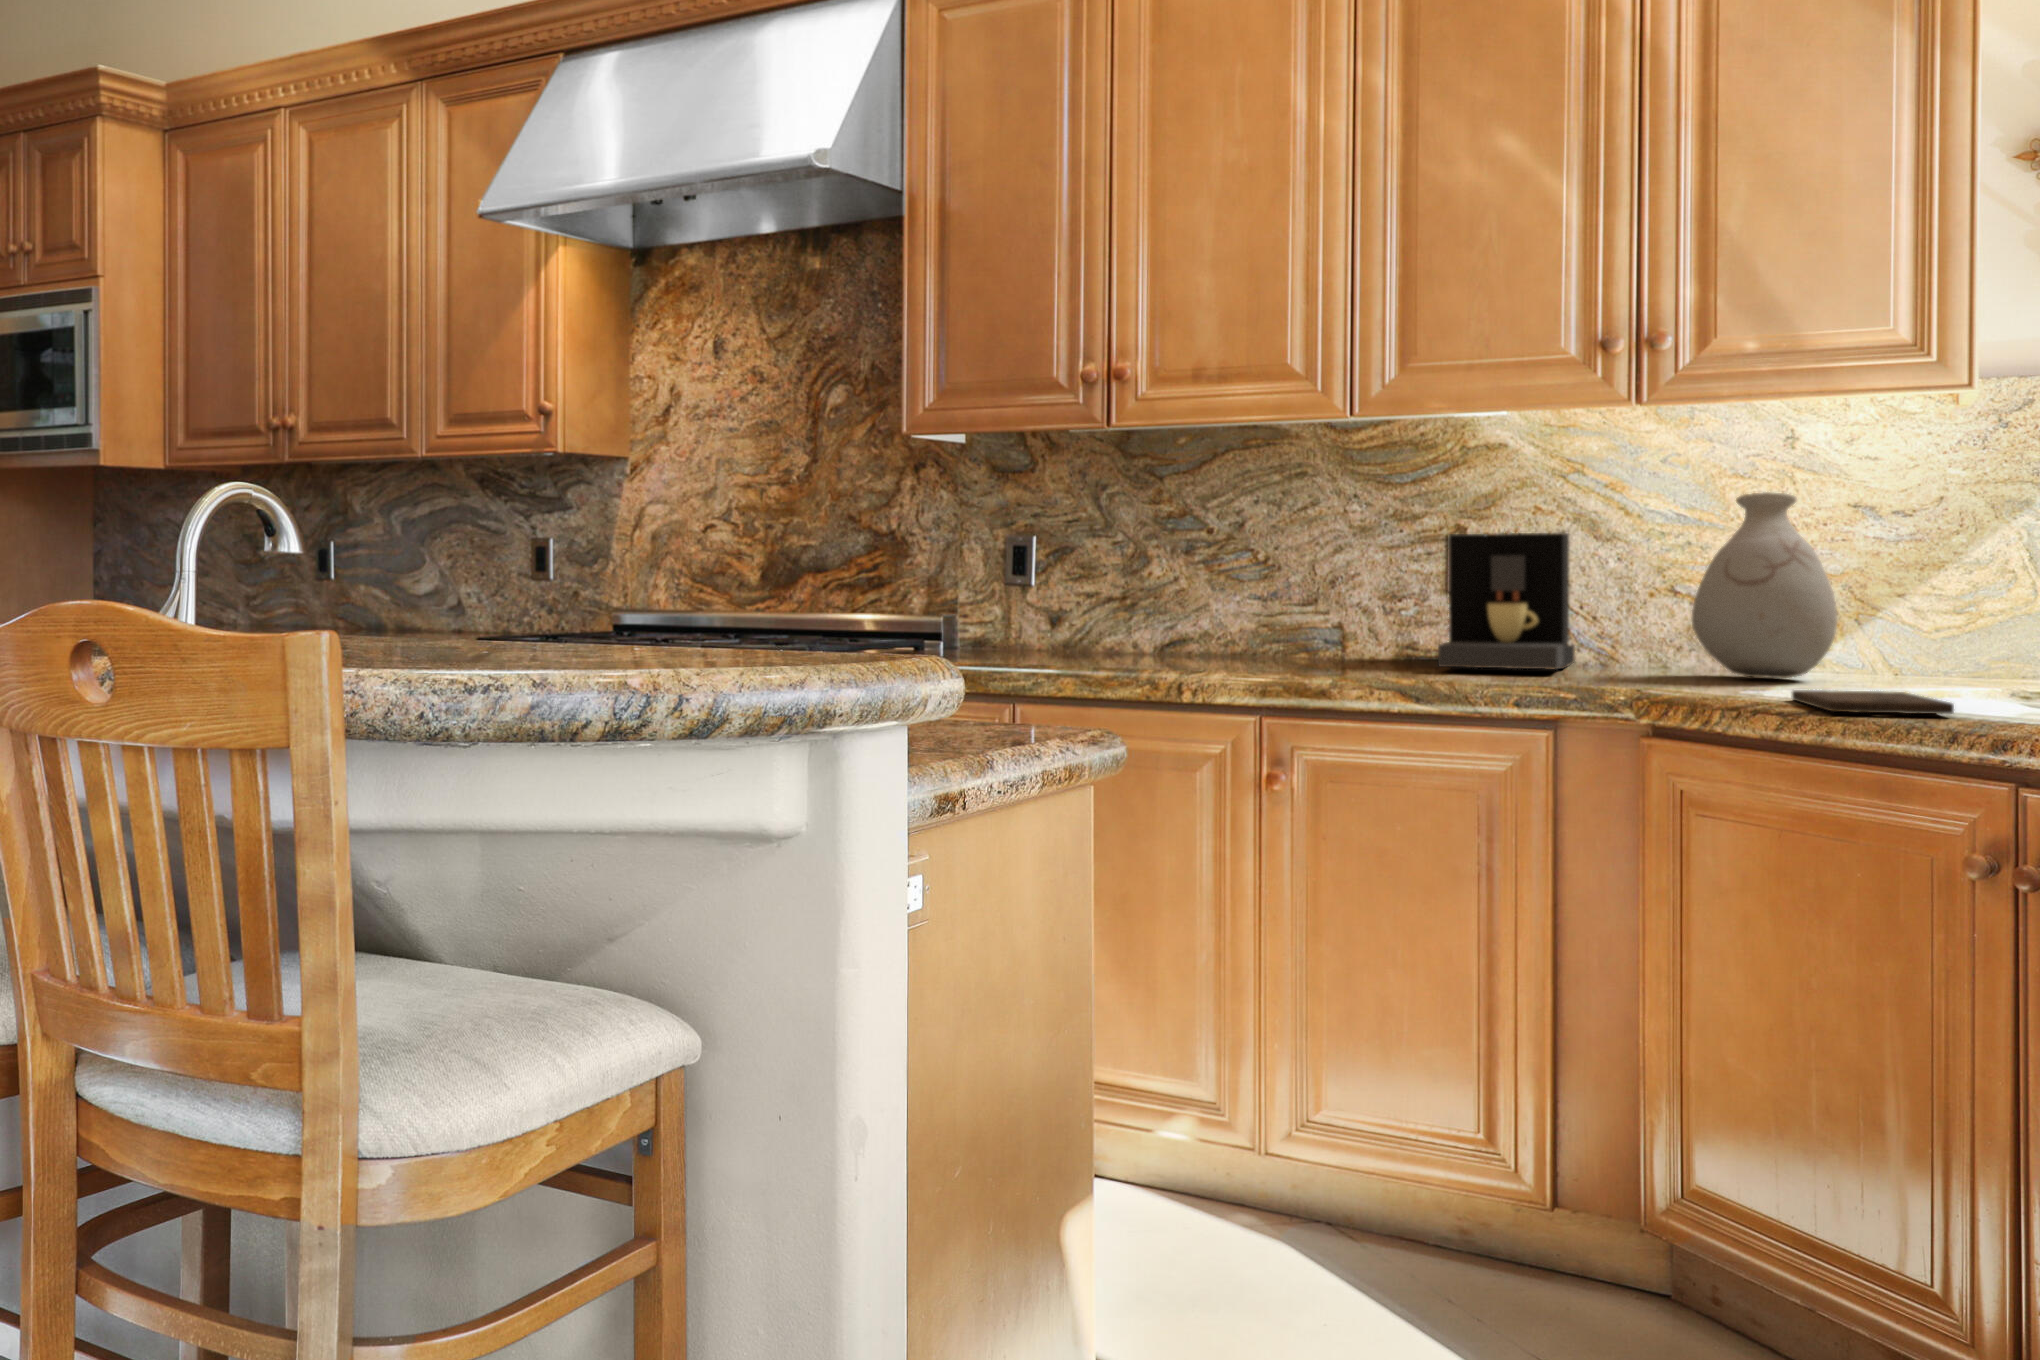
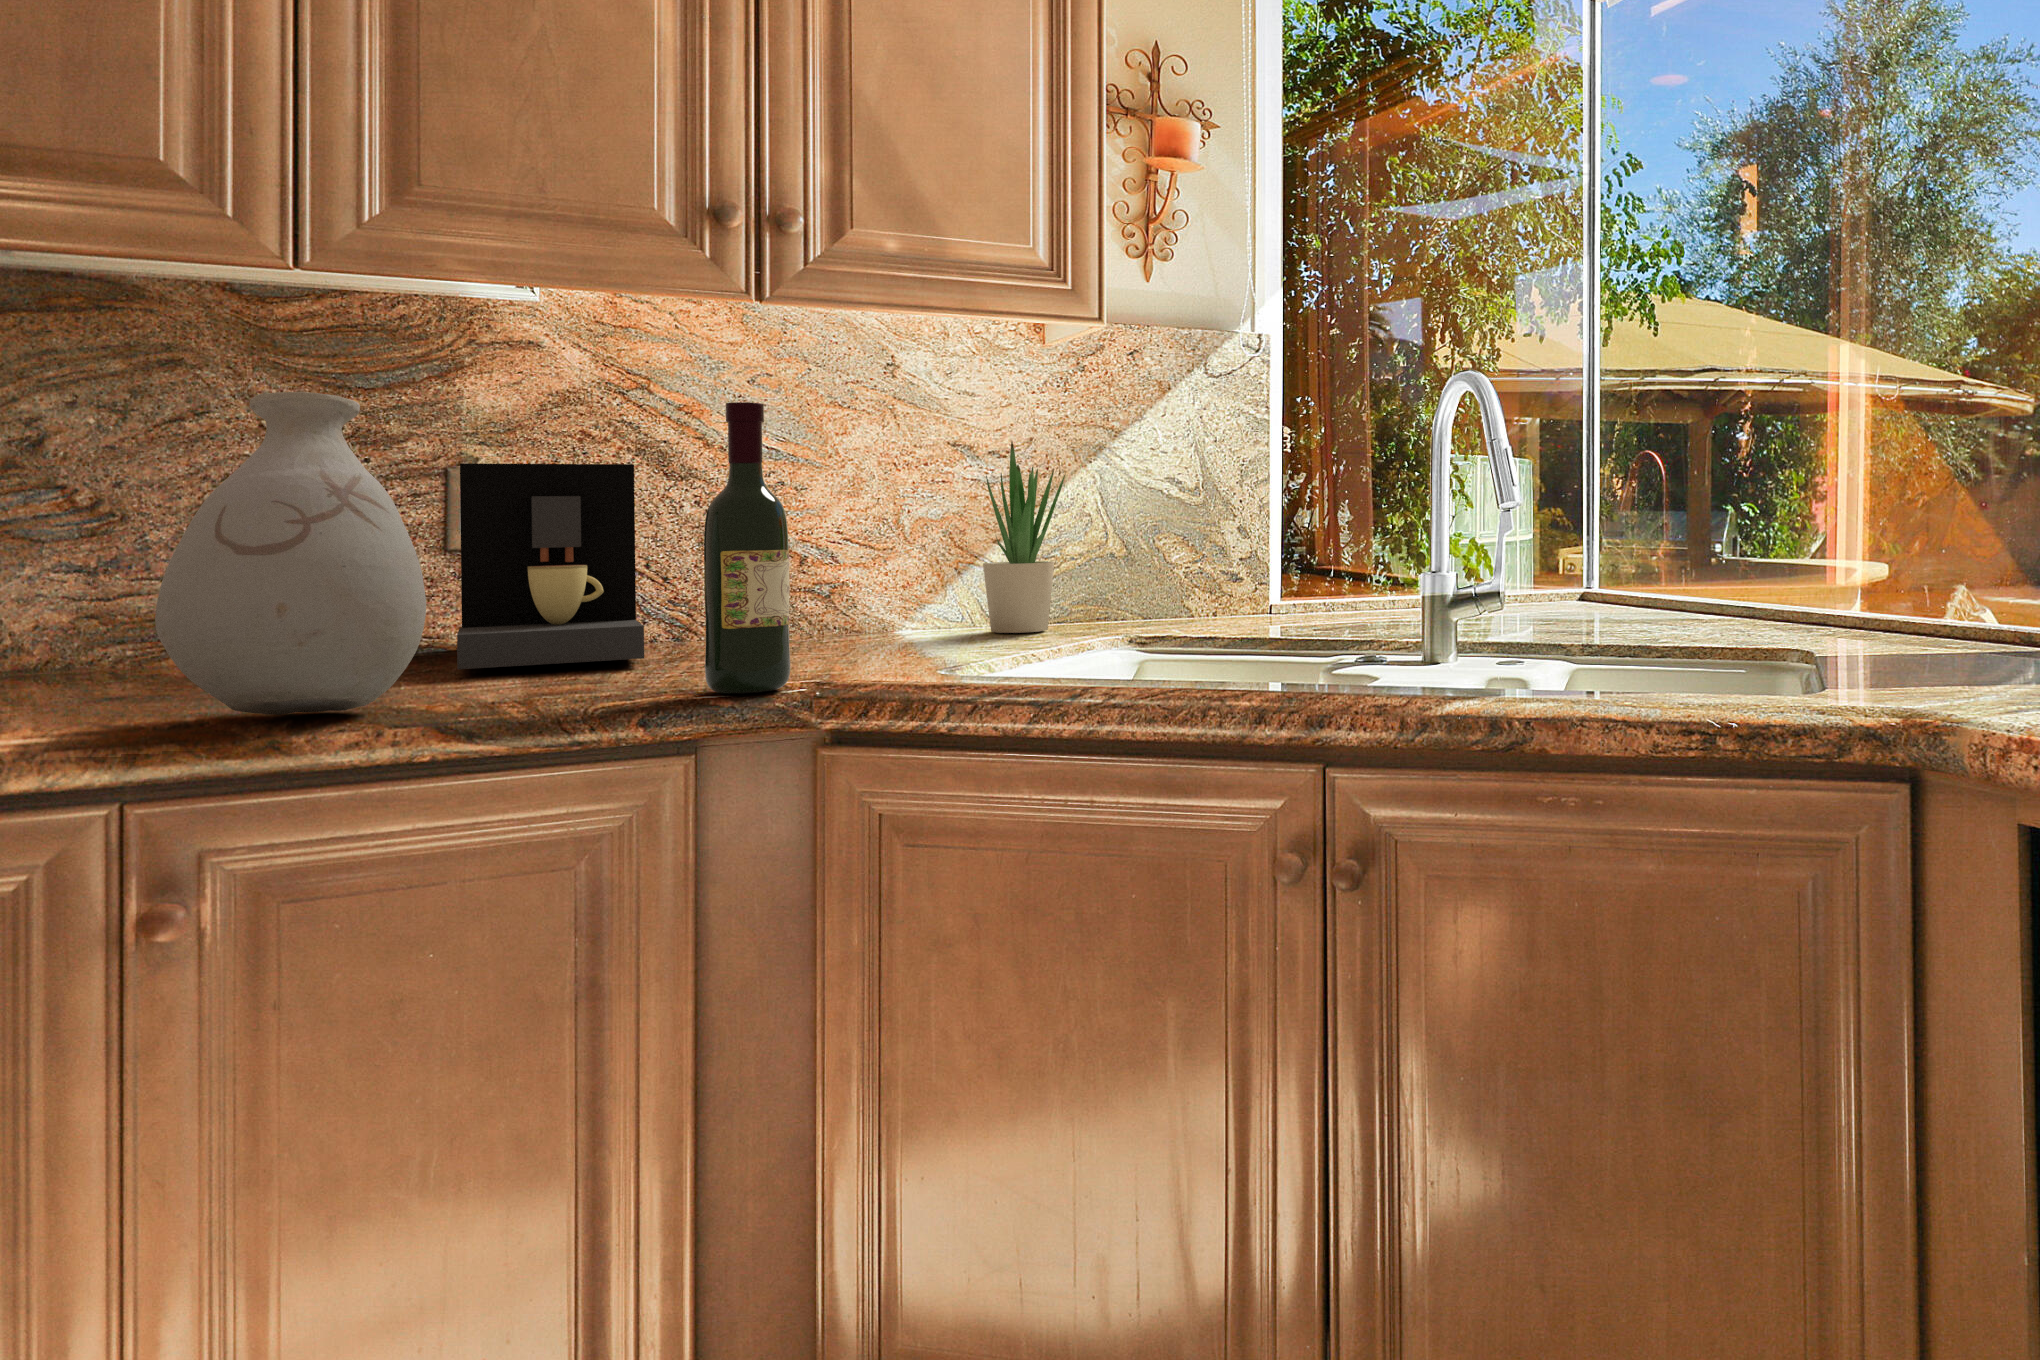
vase: present [1692,492,1837,678] -> present [155,392,426,715]
wine bottle: none [1566,494,1627,693] -> present [704,402,790,694]
potted plant: none [1883,502,1976,678] -> present [983,442,1065,633]
cutting board: present [1792,690,1954,714] -> none [988,655,1191,691]

